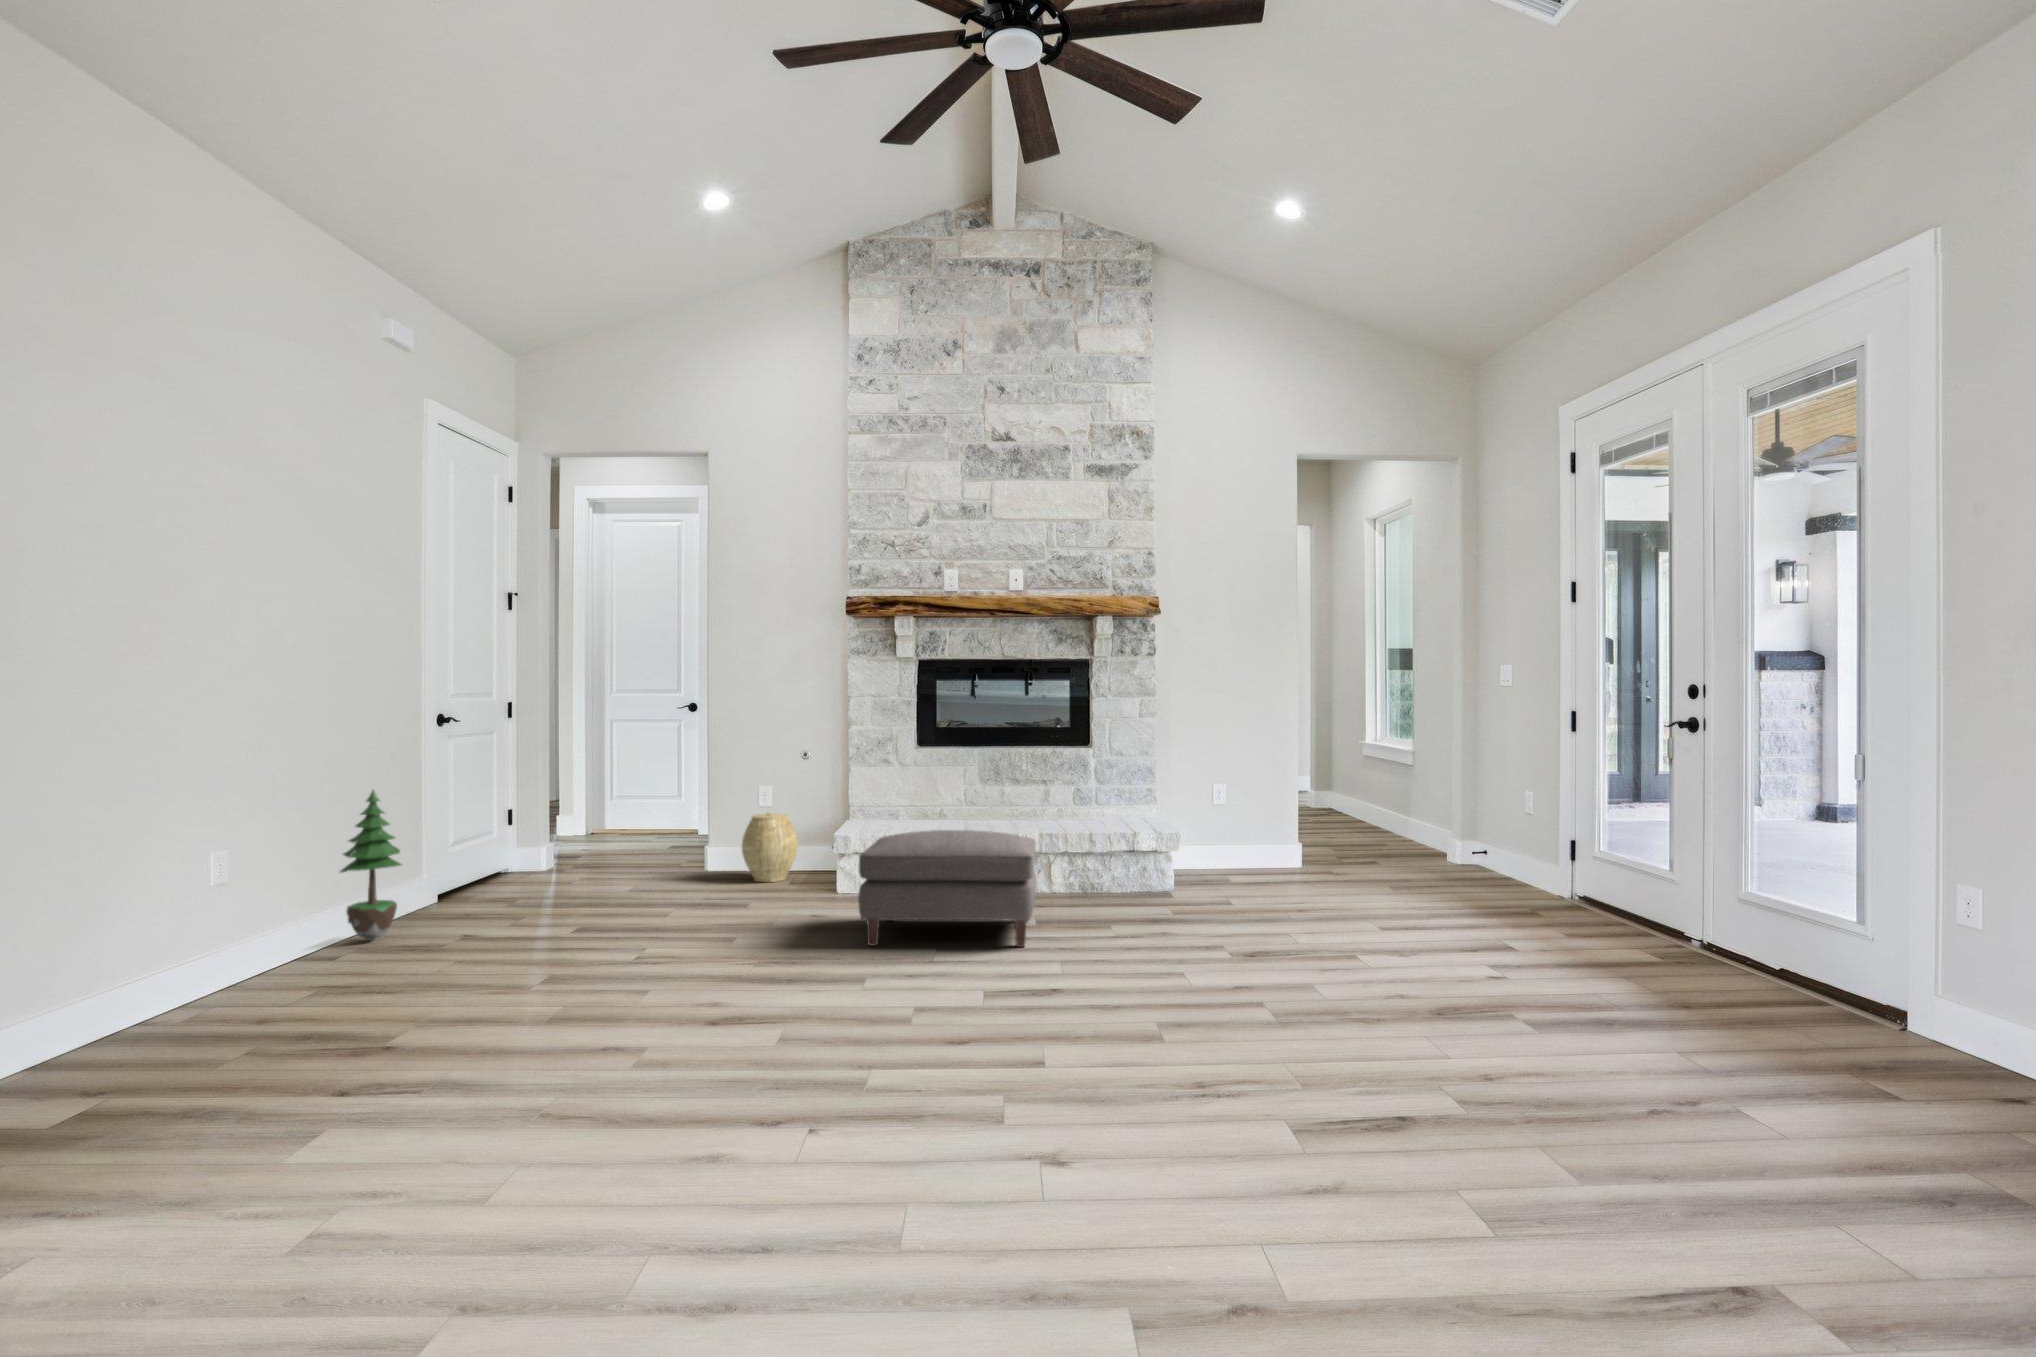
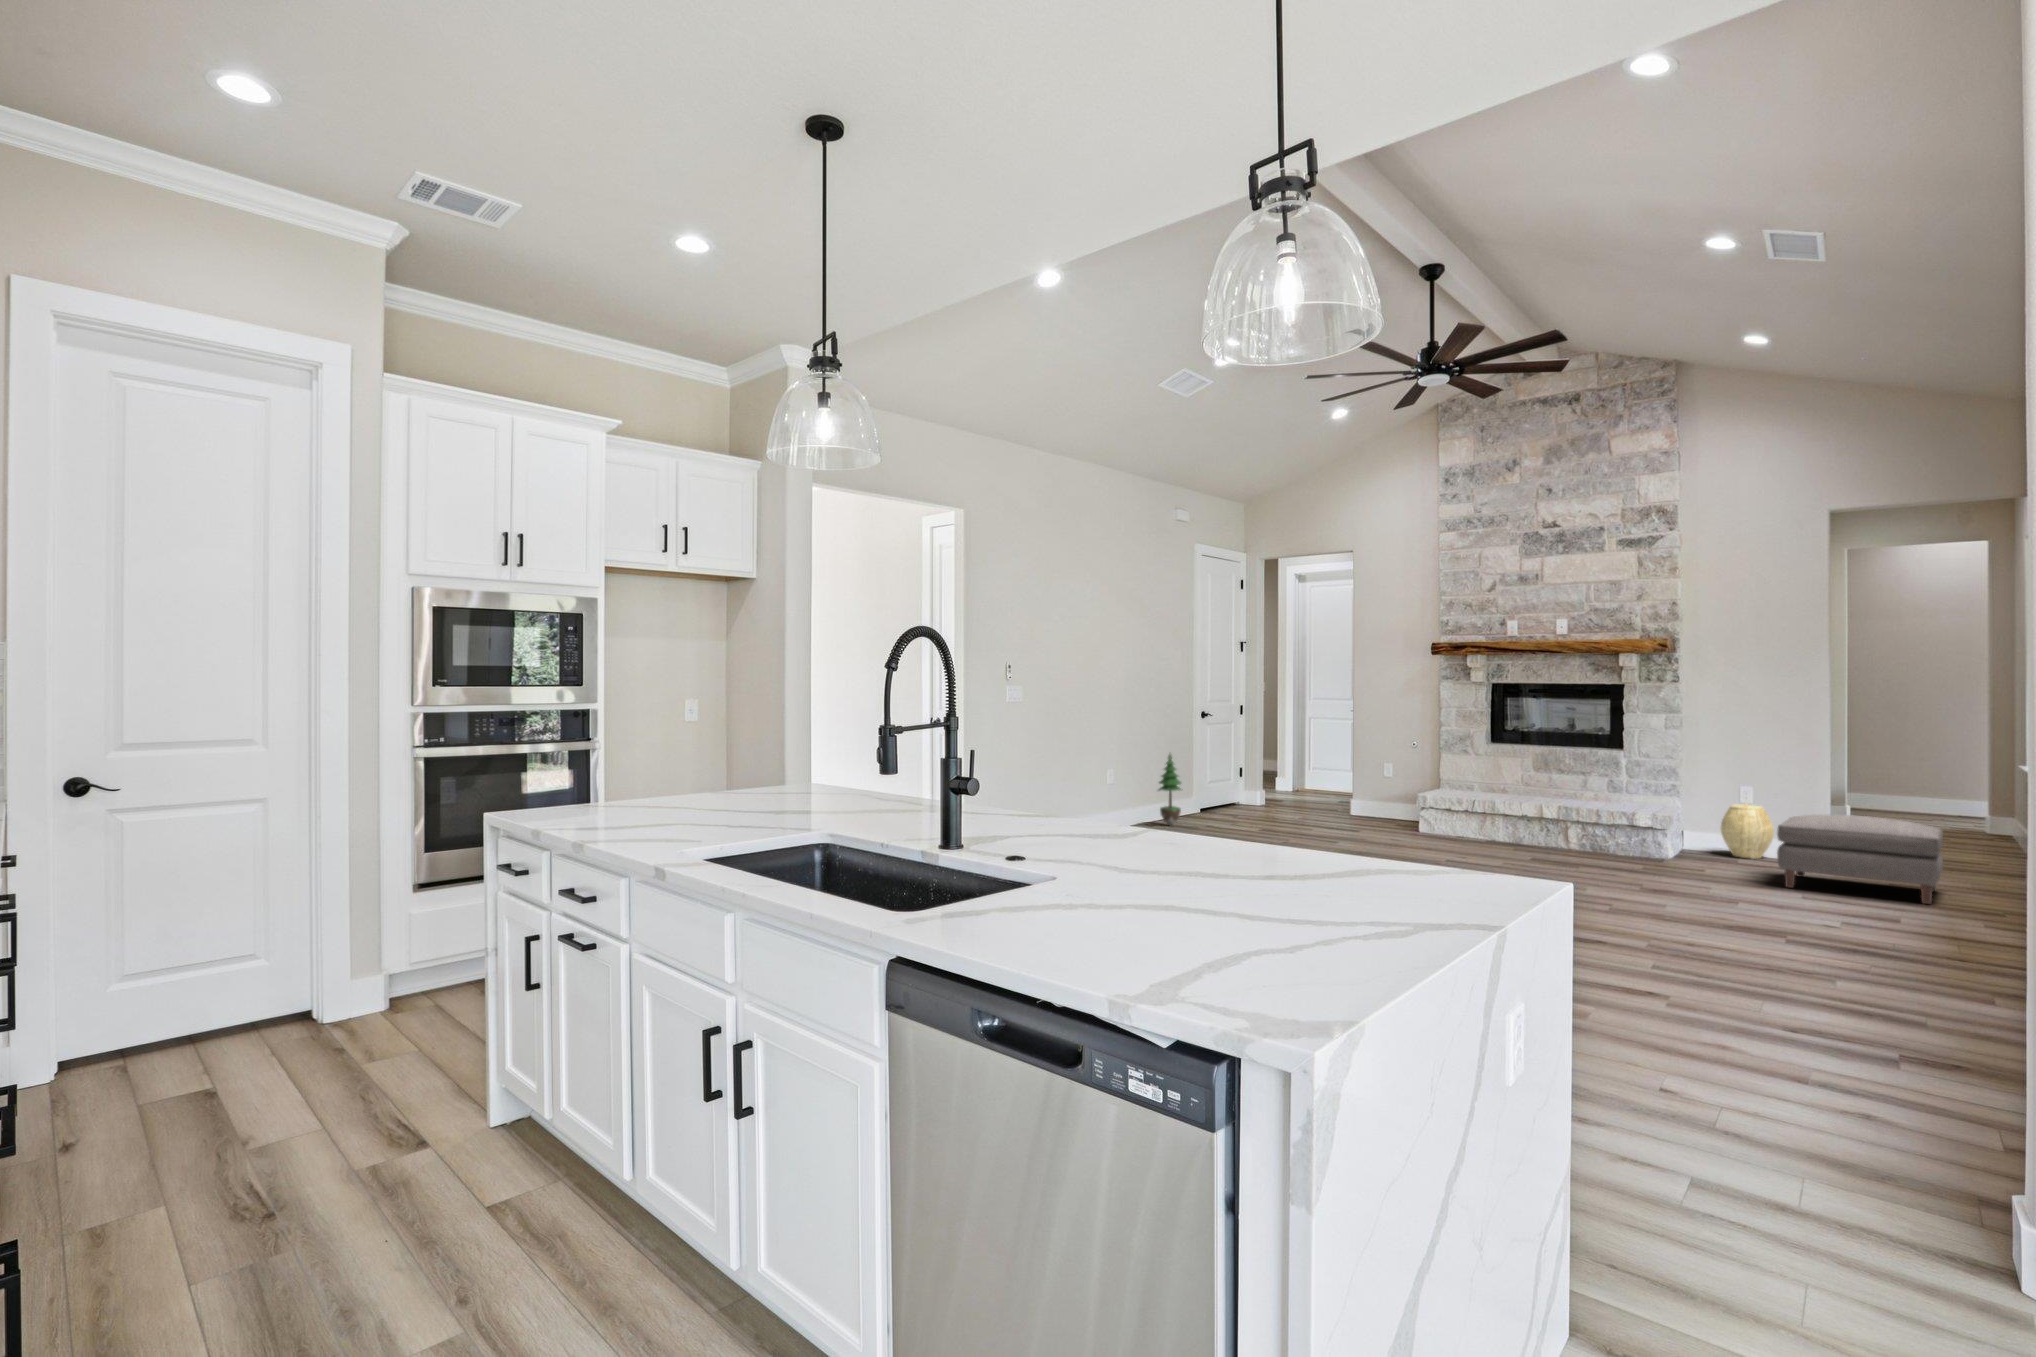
woven basket: present [742,812,798,882] -> present [1721,804,1774,859]
ottoman: present [858,830,1036,947] -> present [1777,815,1943,904]

